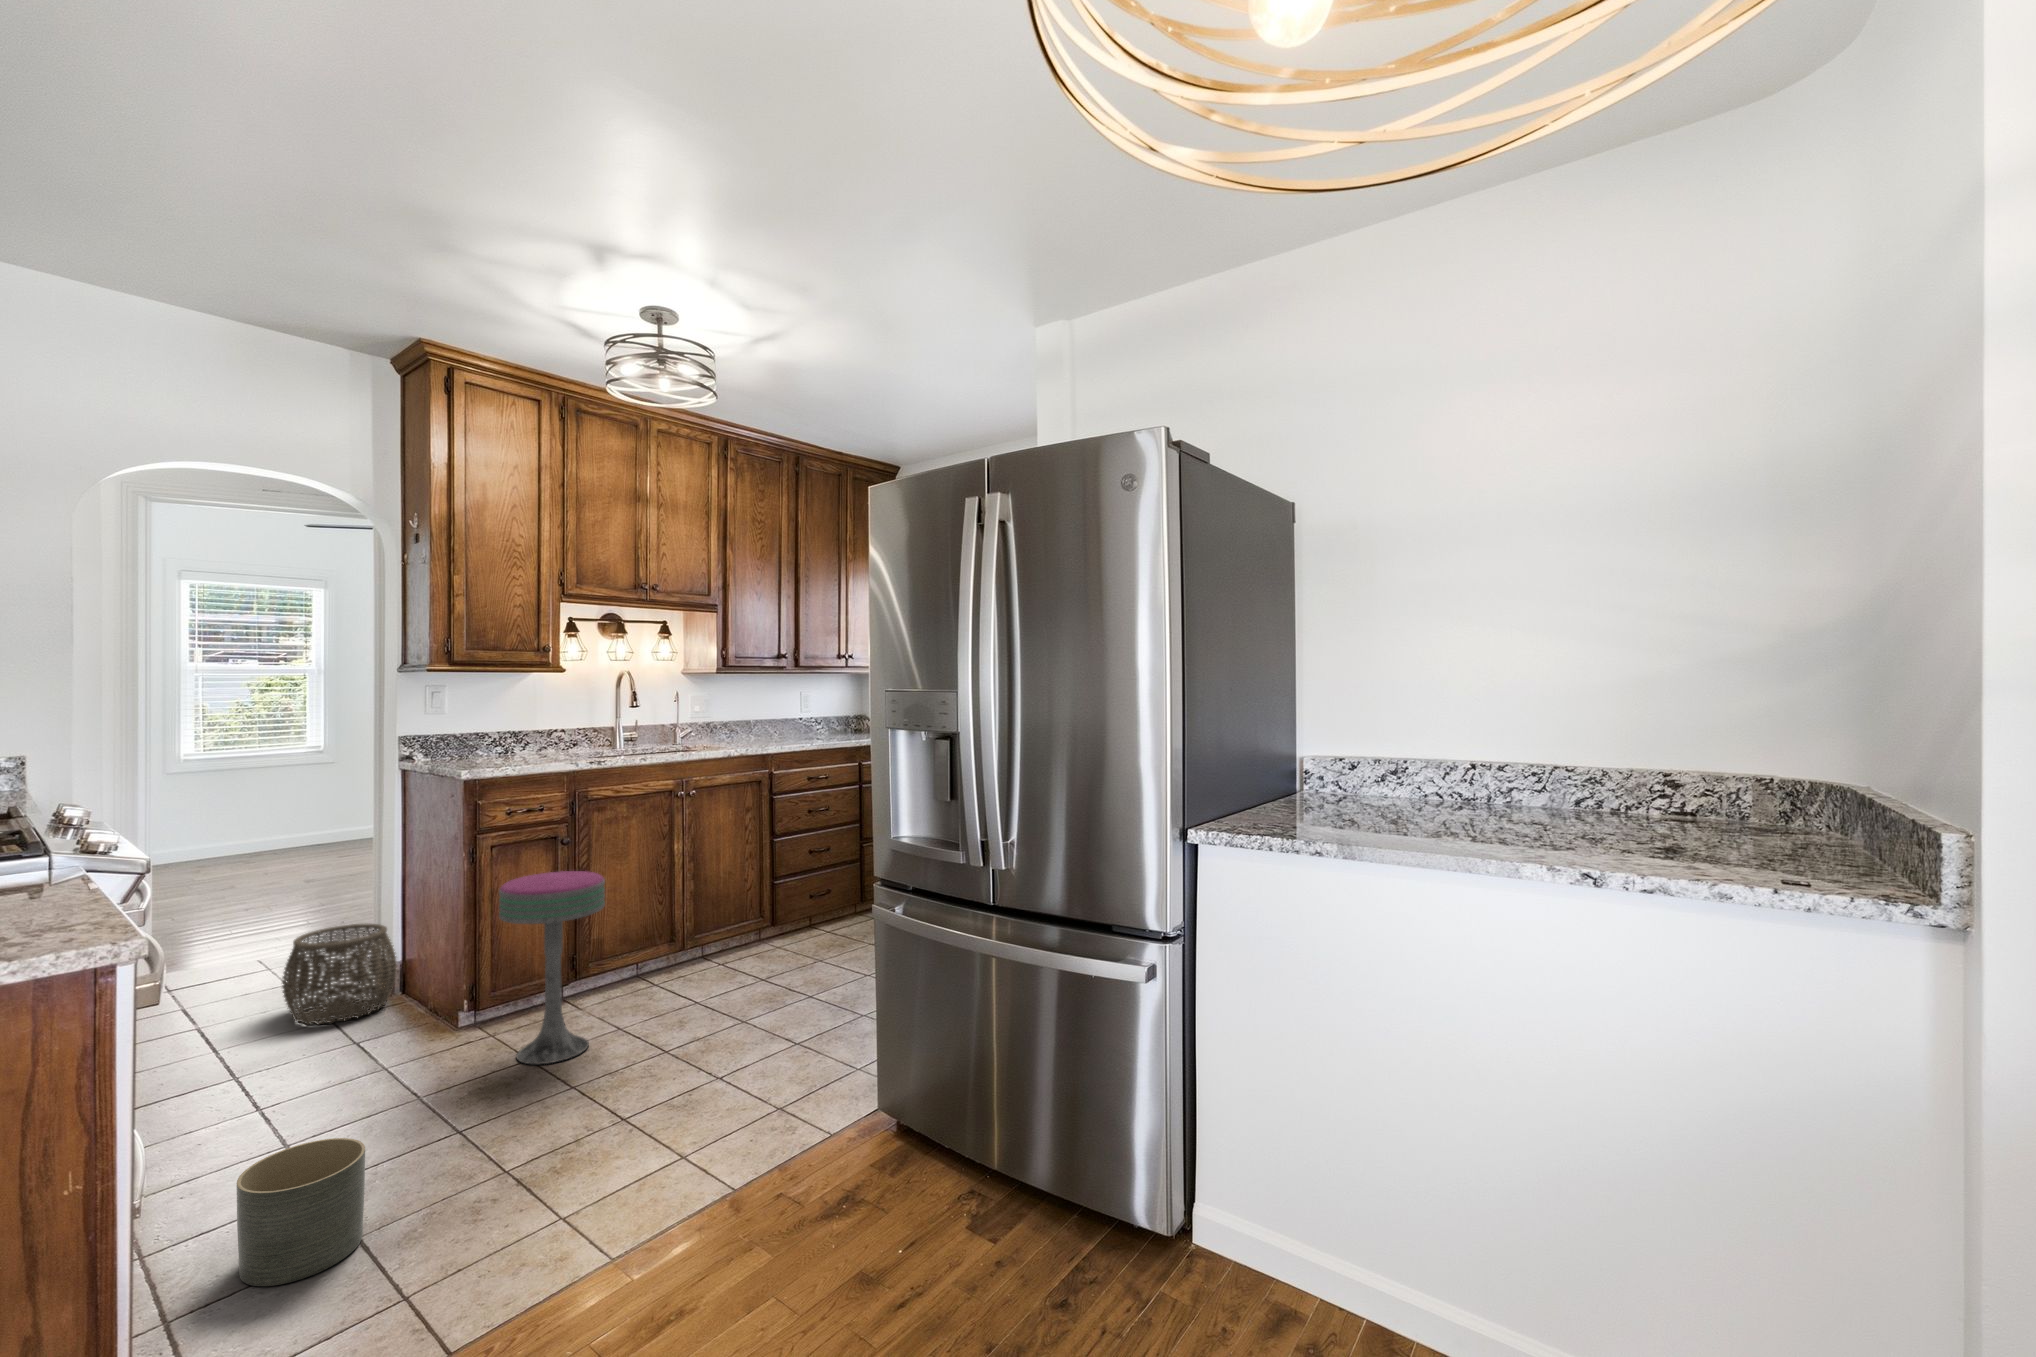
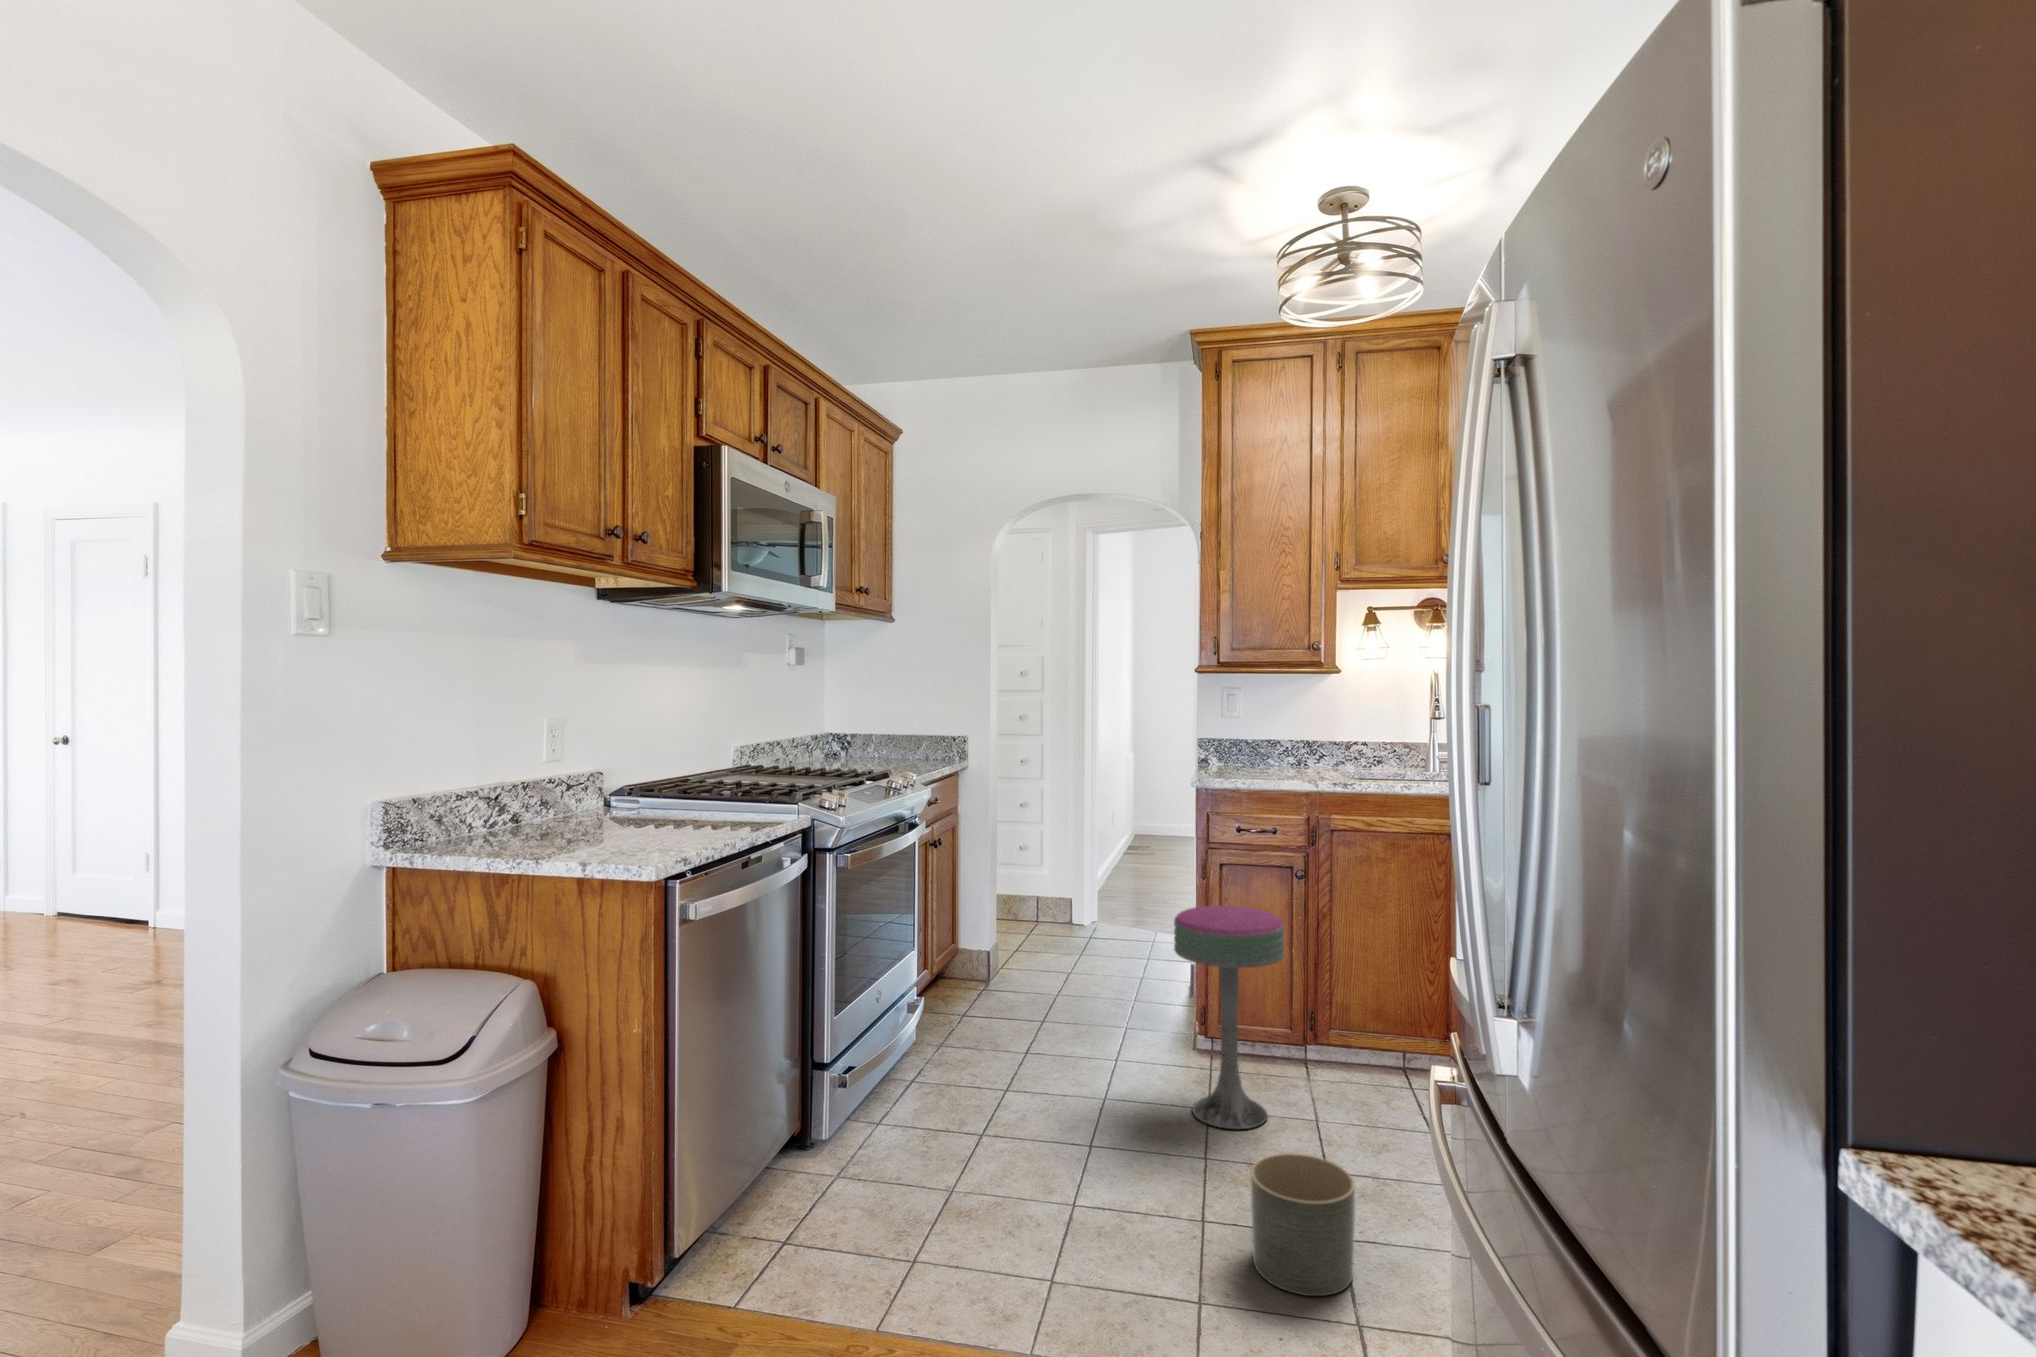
woven basket: present [282,924,397,1025] -> none [1095,917,1183,1010]
planter: present [237,1138,365,1286] -> present [1251,1153,1355,1296]

